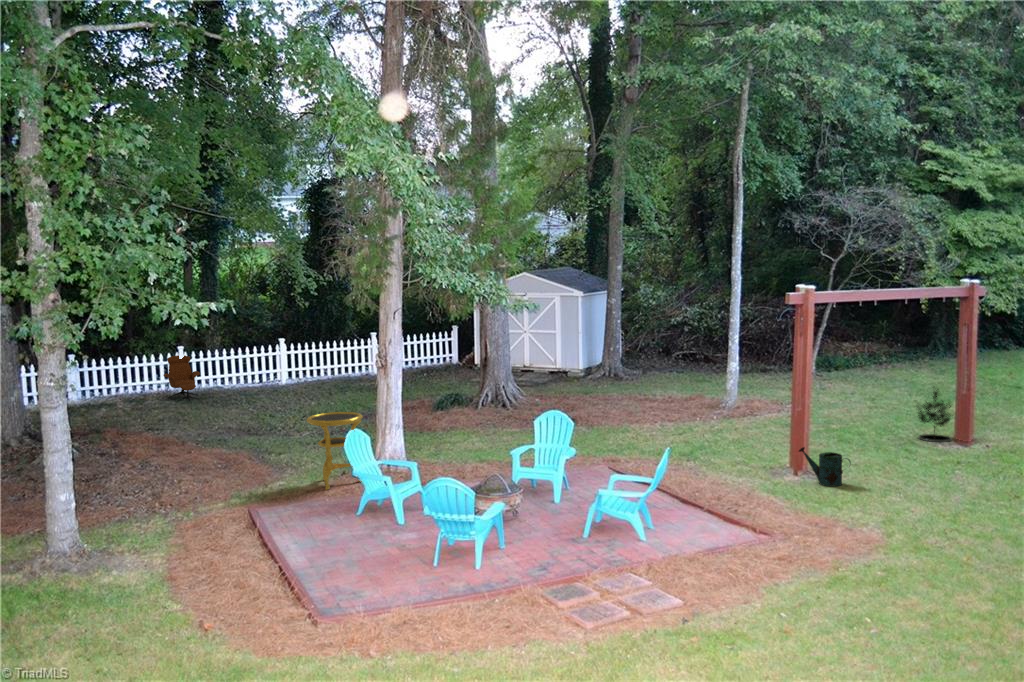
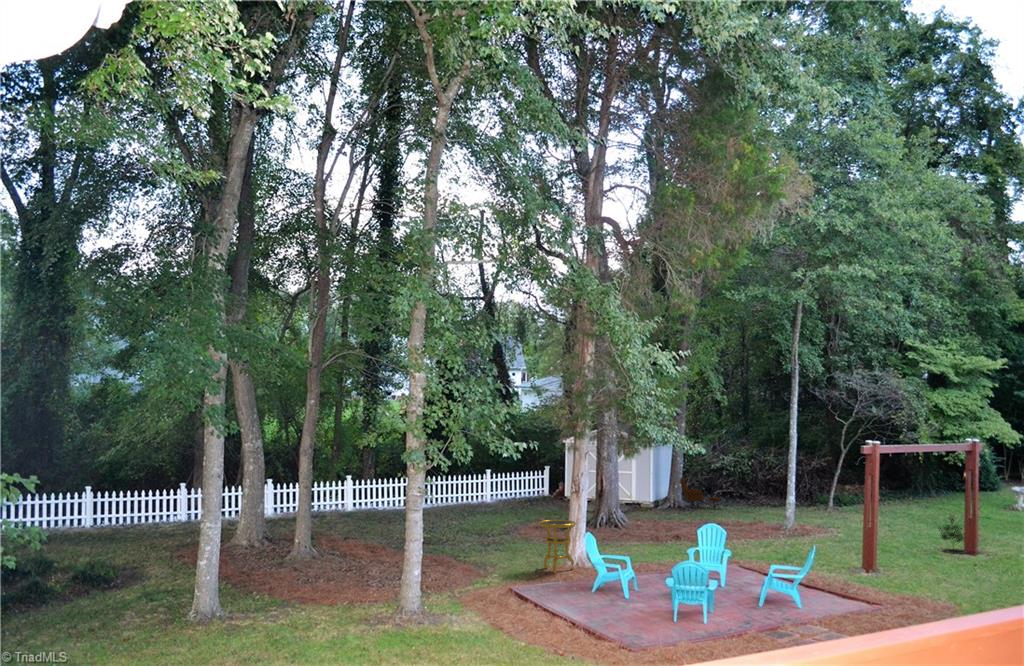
lounge chair: present [163,355,200,401] -> present [680,478,720,508]
watering can: present [799,447,851,486] -> none [876,550,915,577]

